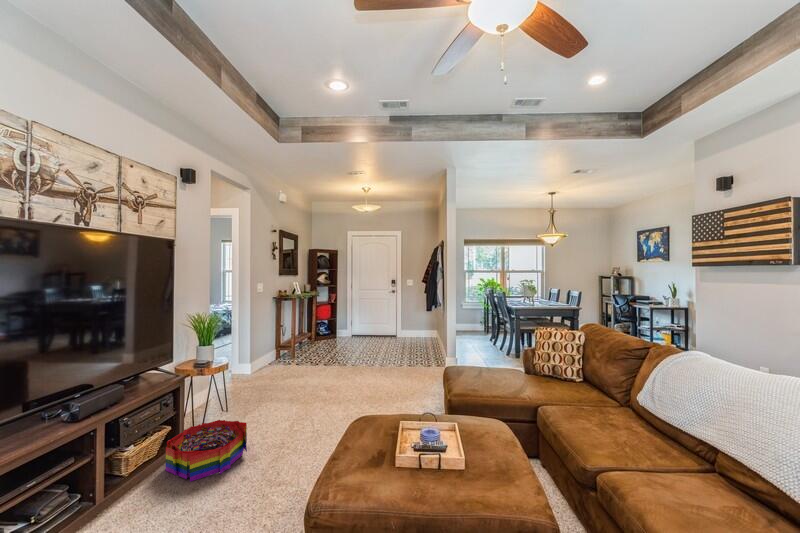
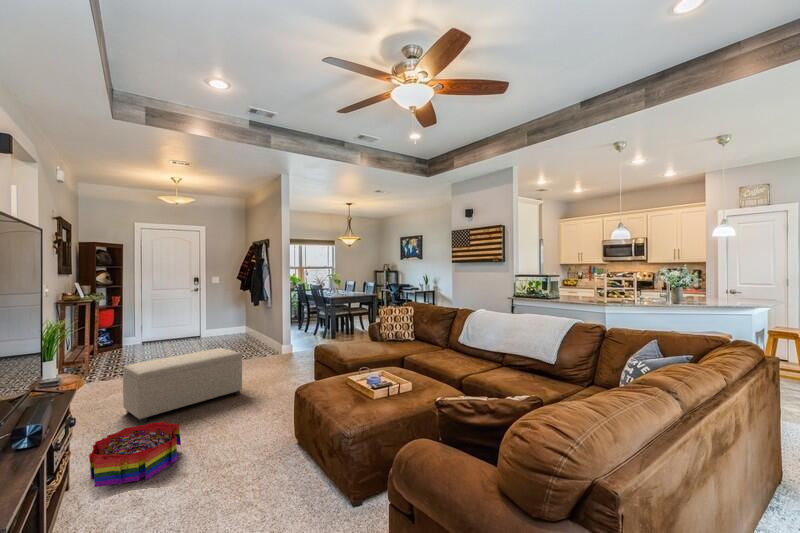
ottoman: none [260,354,359,414] -> present [123,348,242,423]

